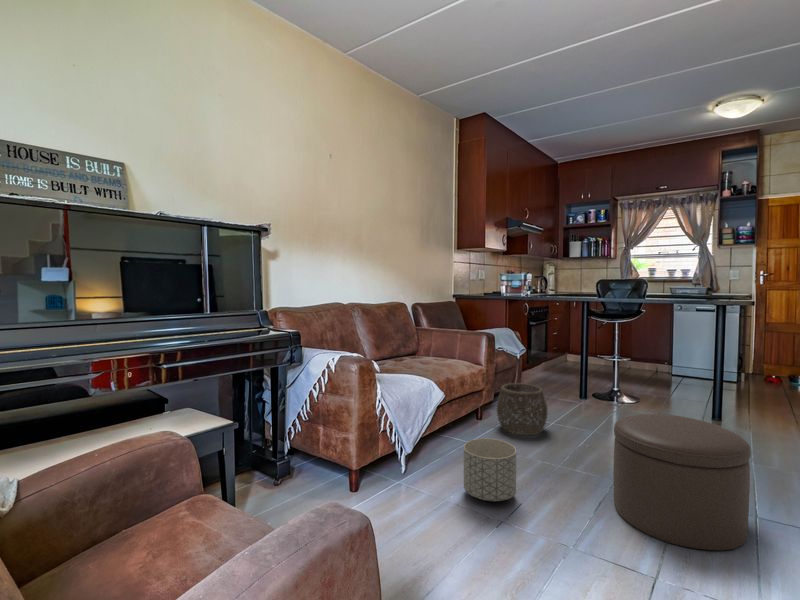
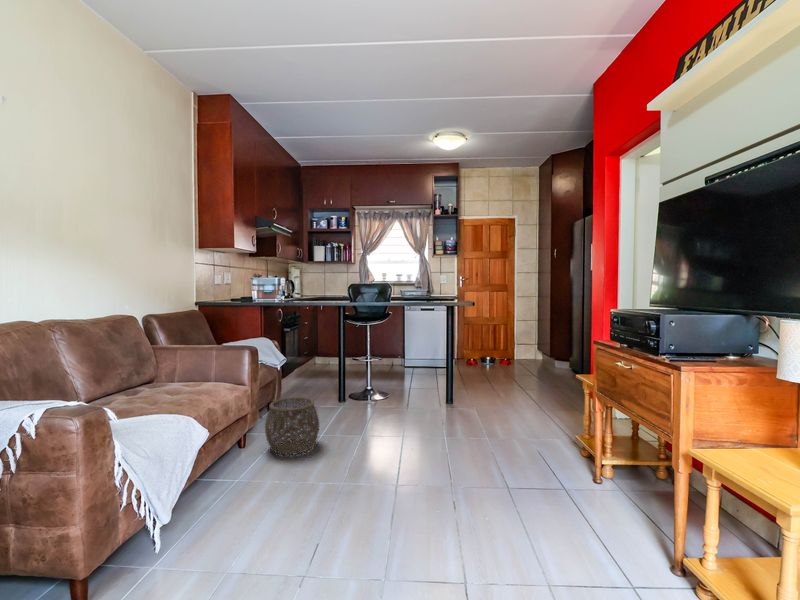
ottoman: present [613,414,751,550] -> none [397,410,498,530]
planter: present [464,438,516,502] -> none [245,473,308,552]

